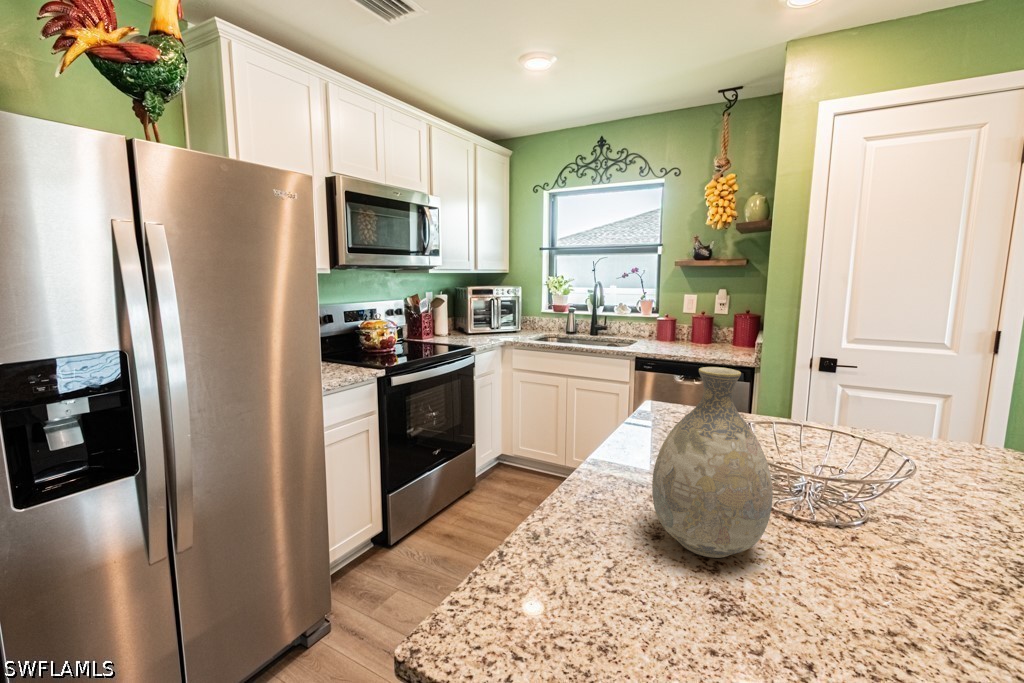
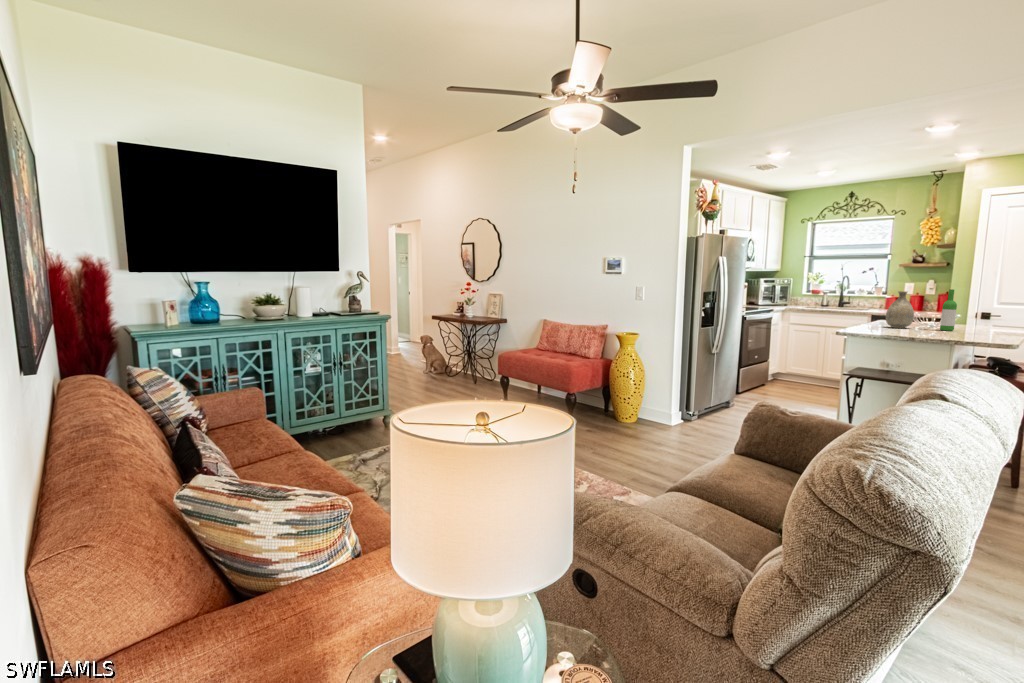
wine bottle: none [892,369,988,602] -> present [940,289,957,331]

